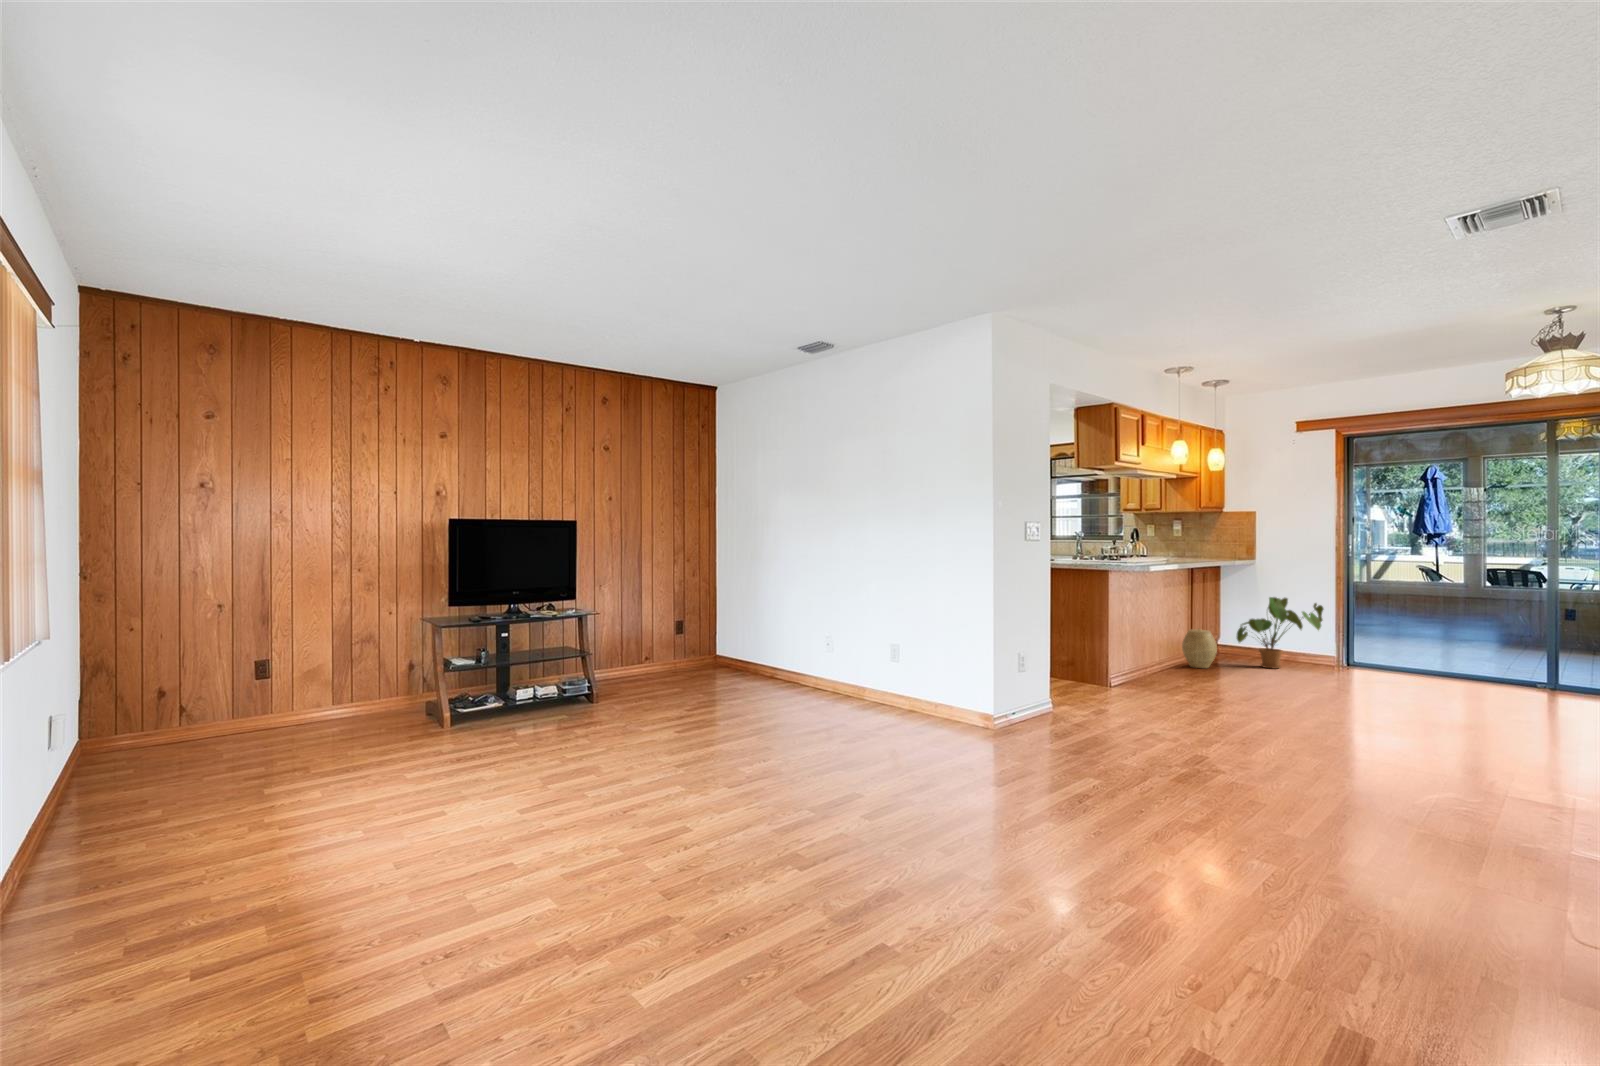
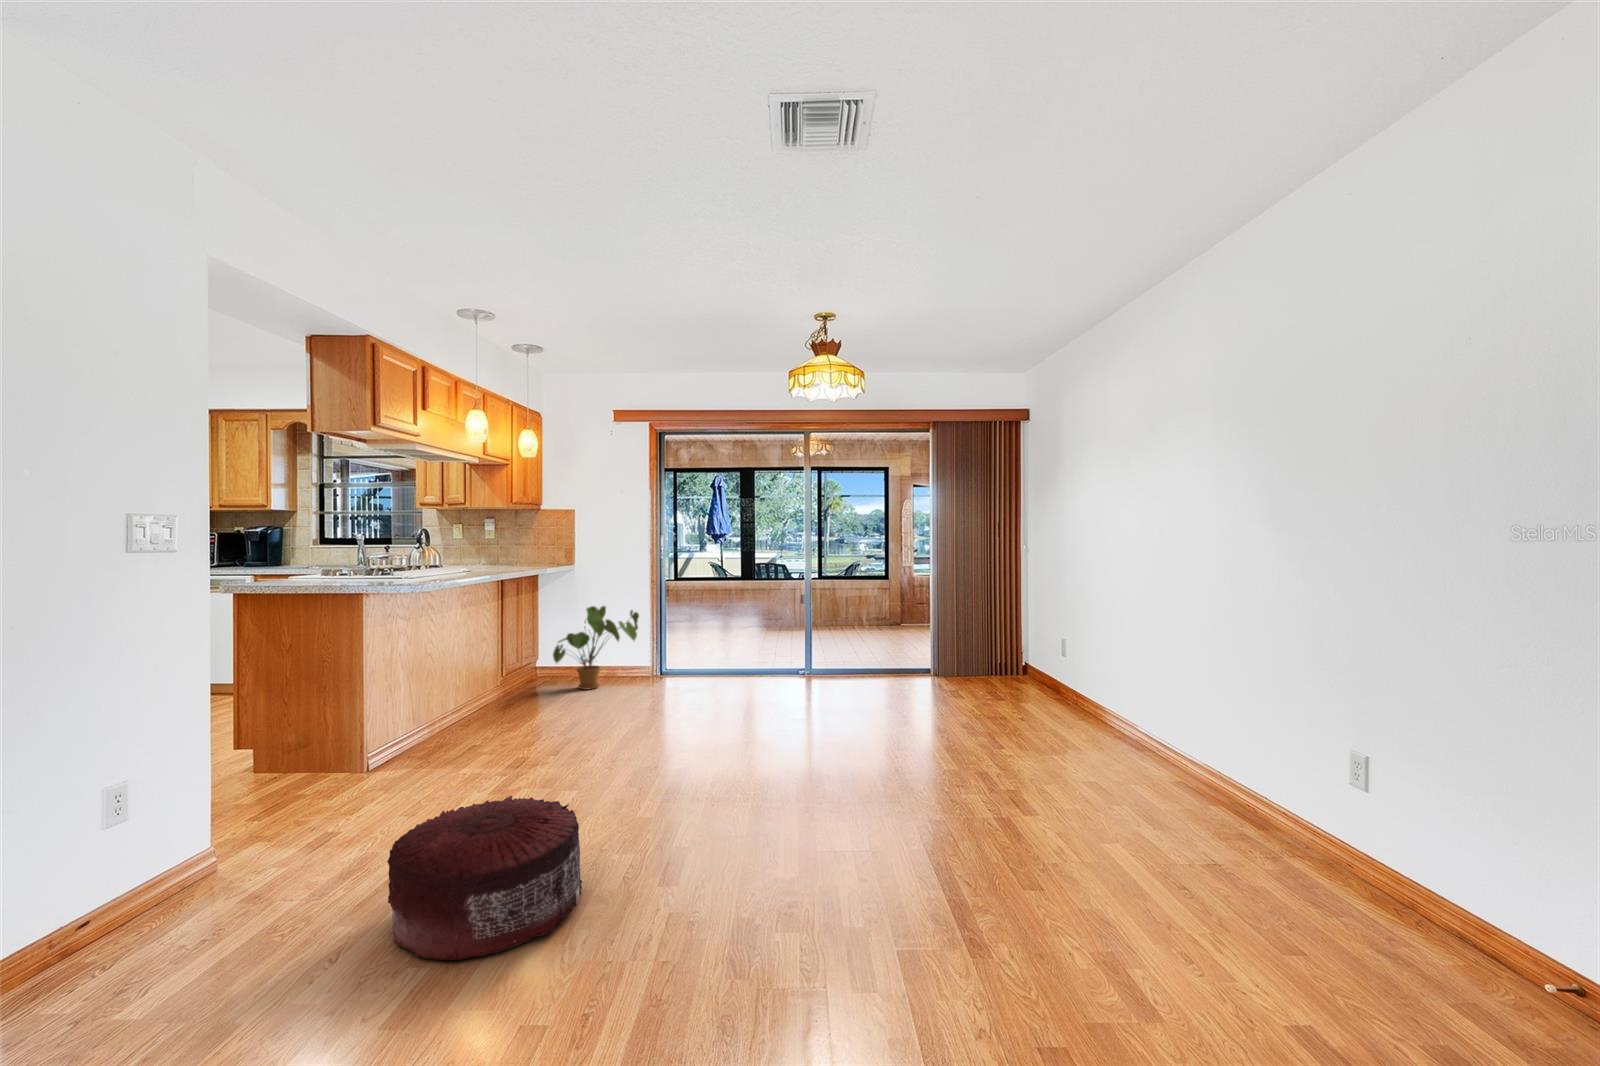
woven basket: present [1182,629,1217,668] -> none [488,654,530,704]
pouf: none [1161,698,1284,775] -> present [387,795,582,960]

